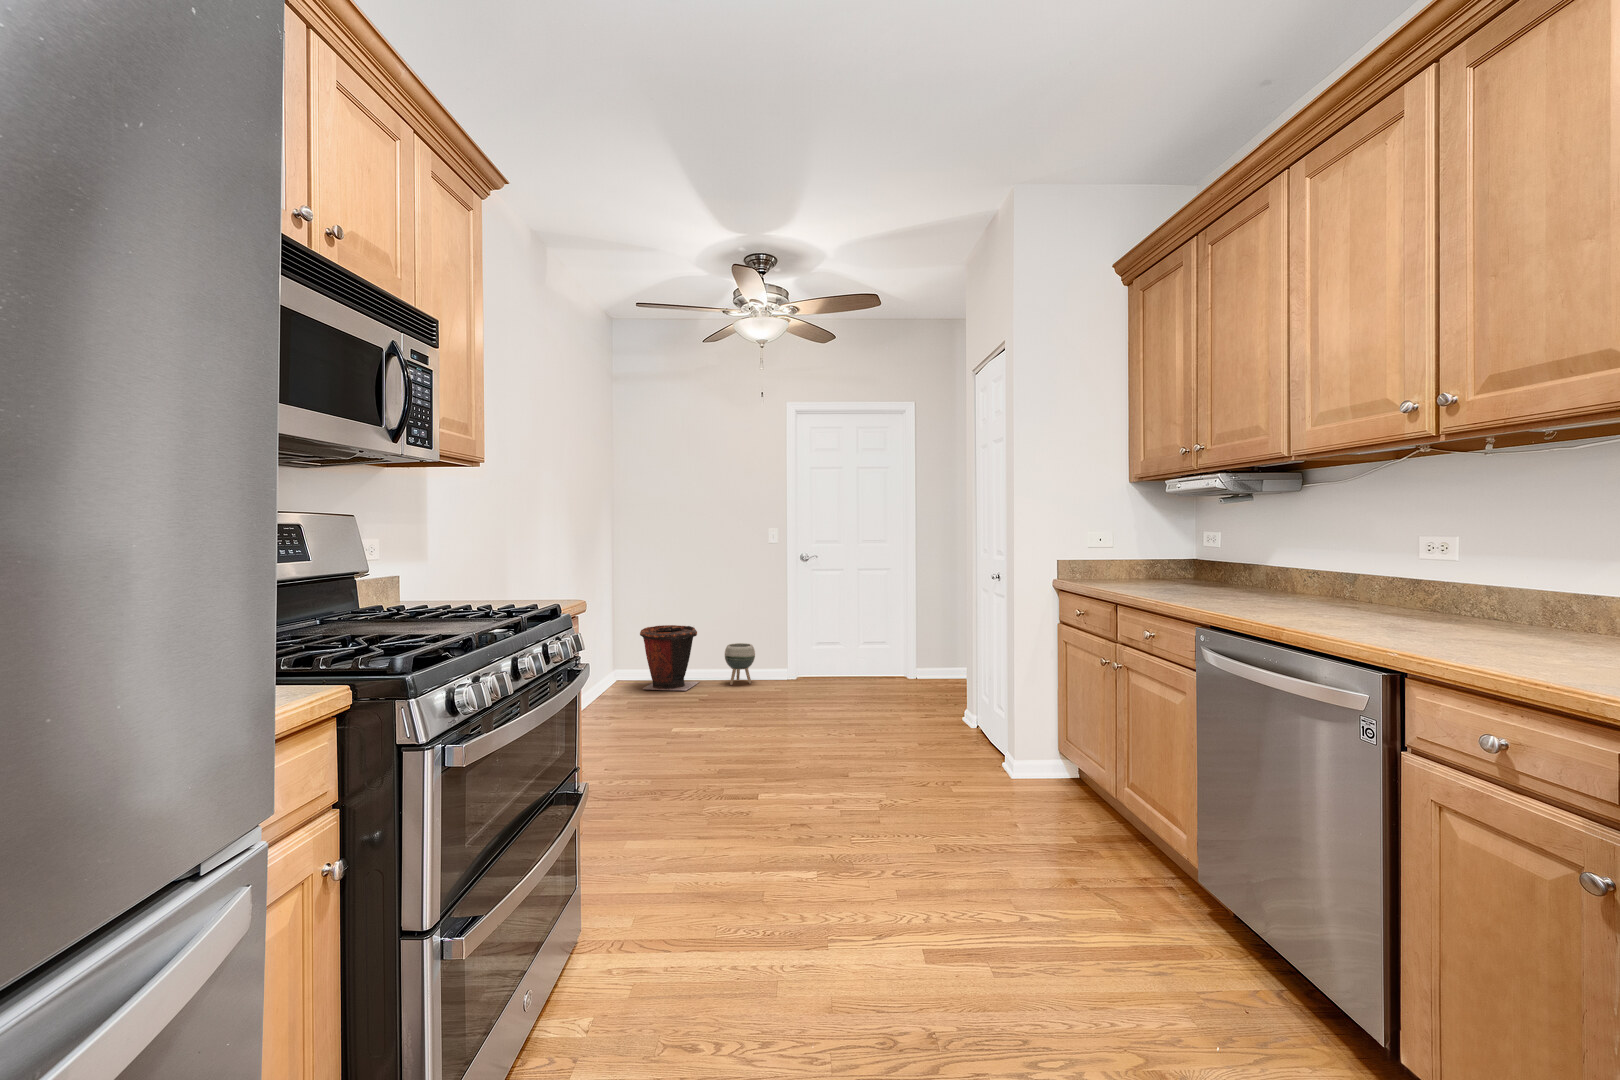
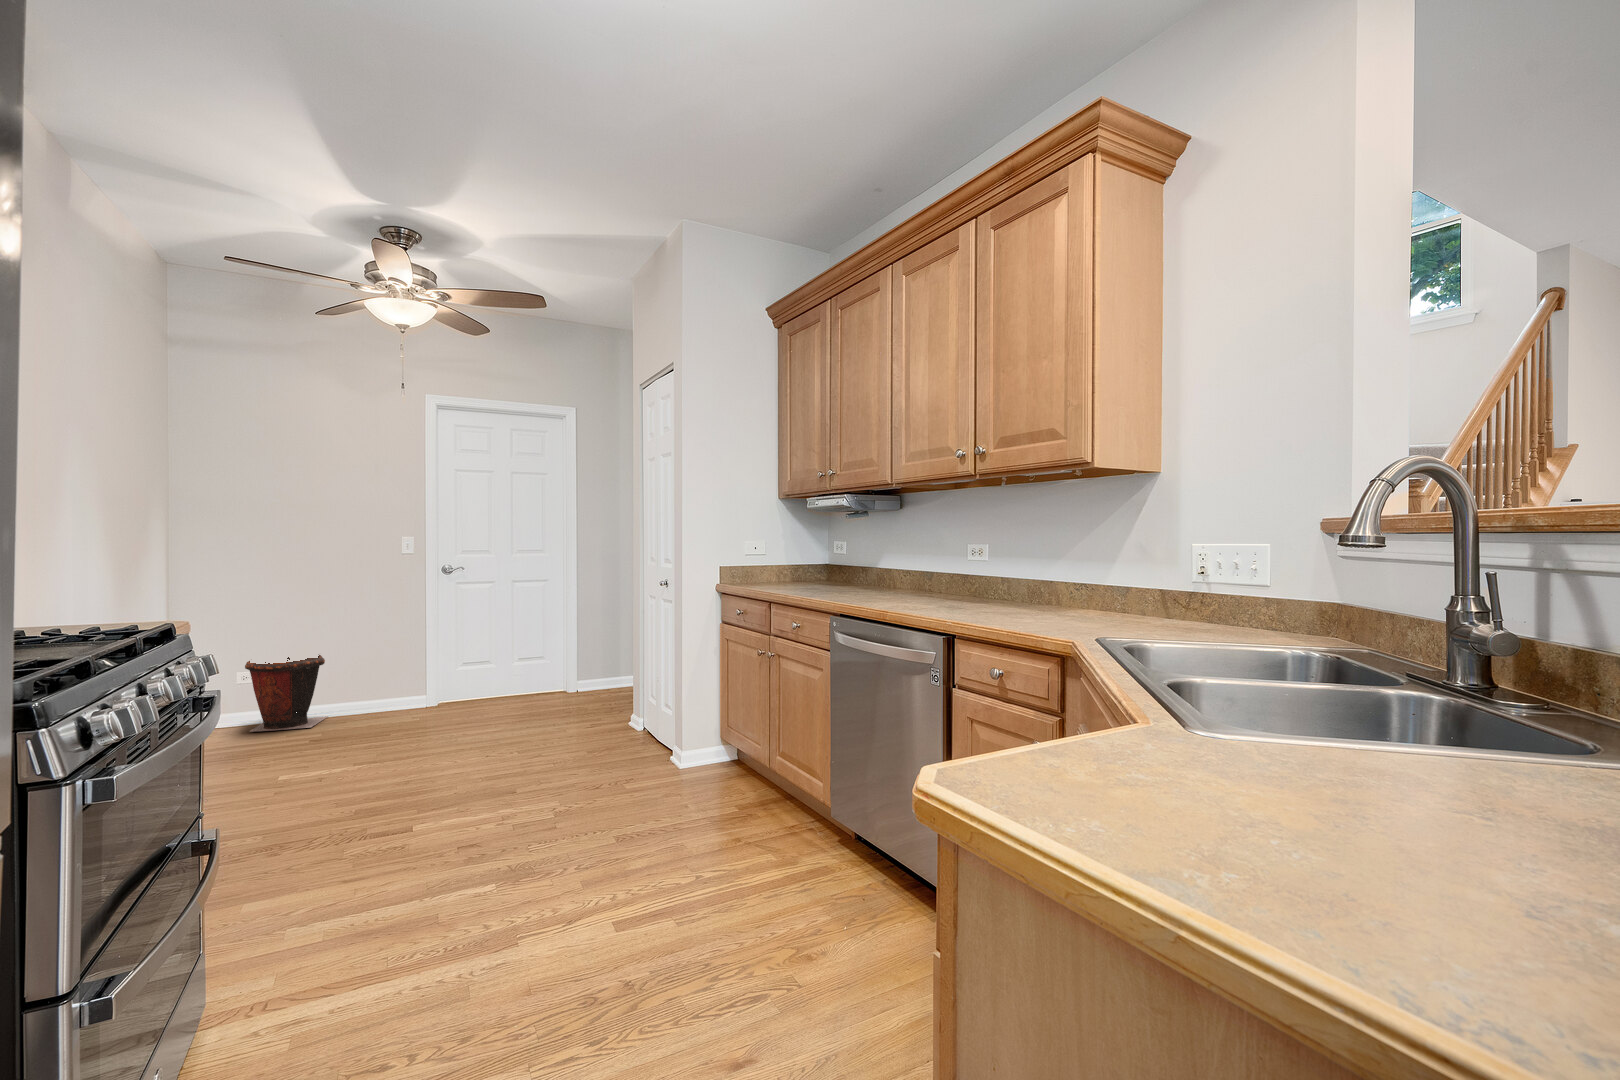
planter: present [725,643,755,685] -> none [361,669,400,716]

